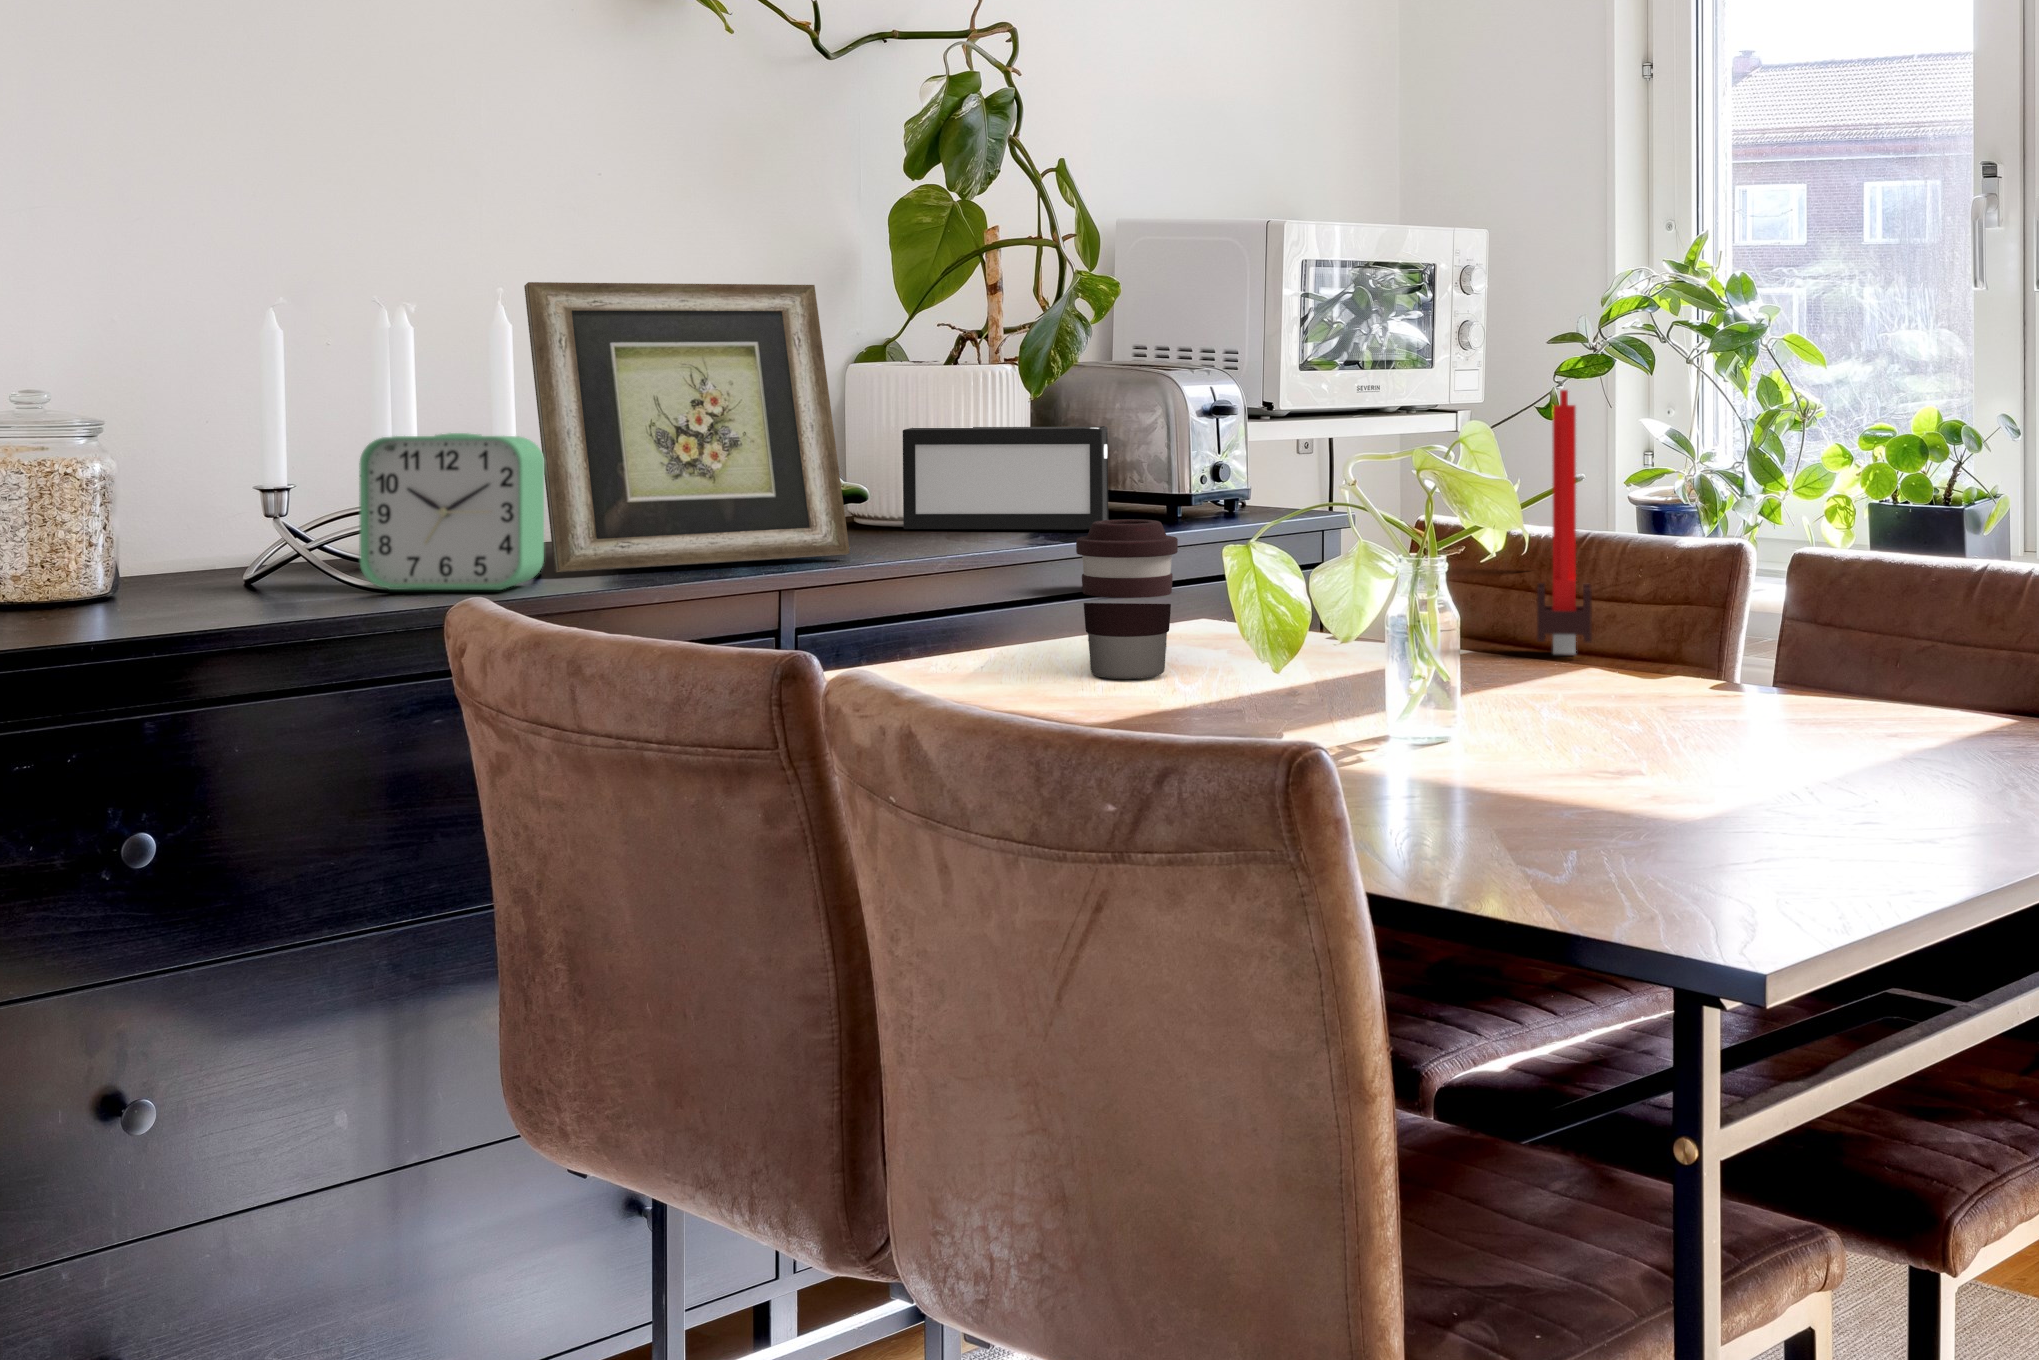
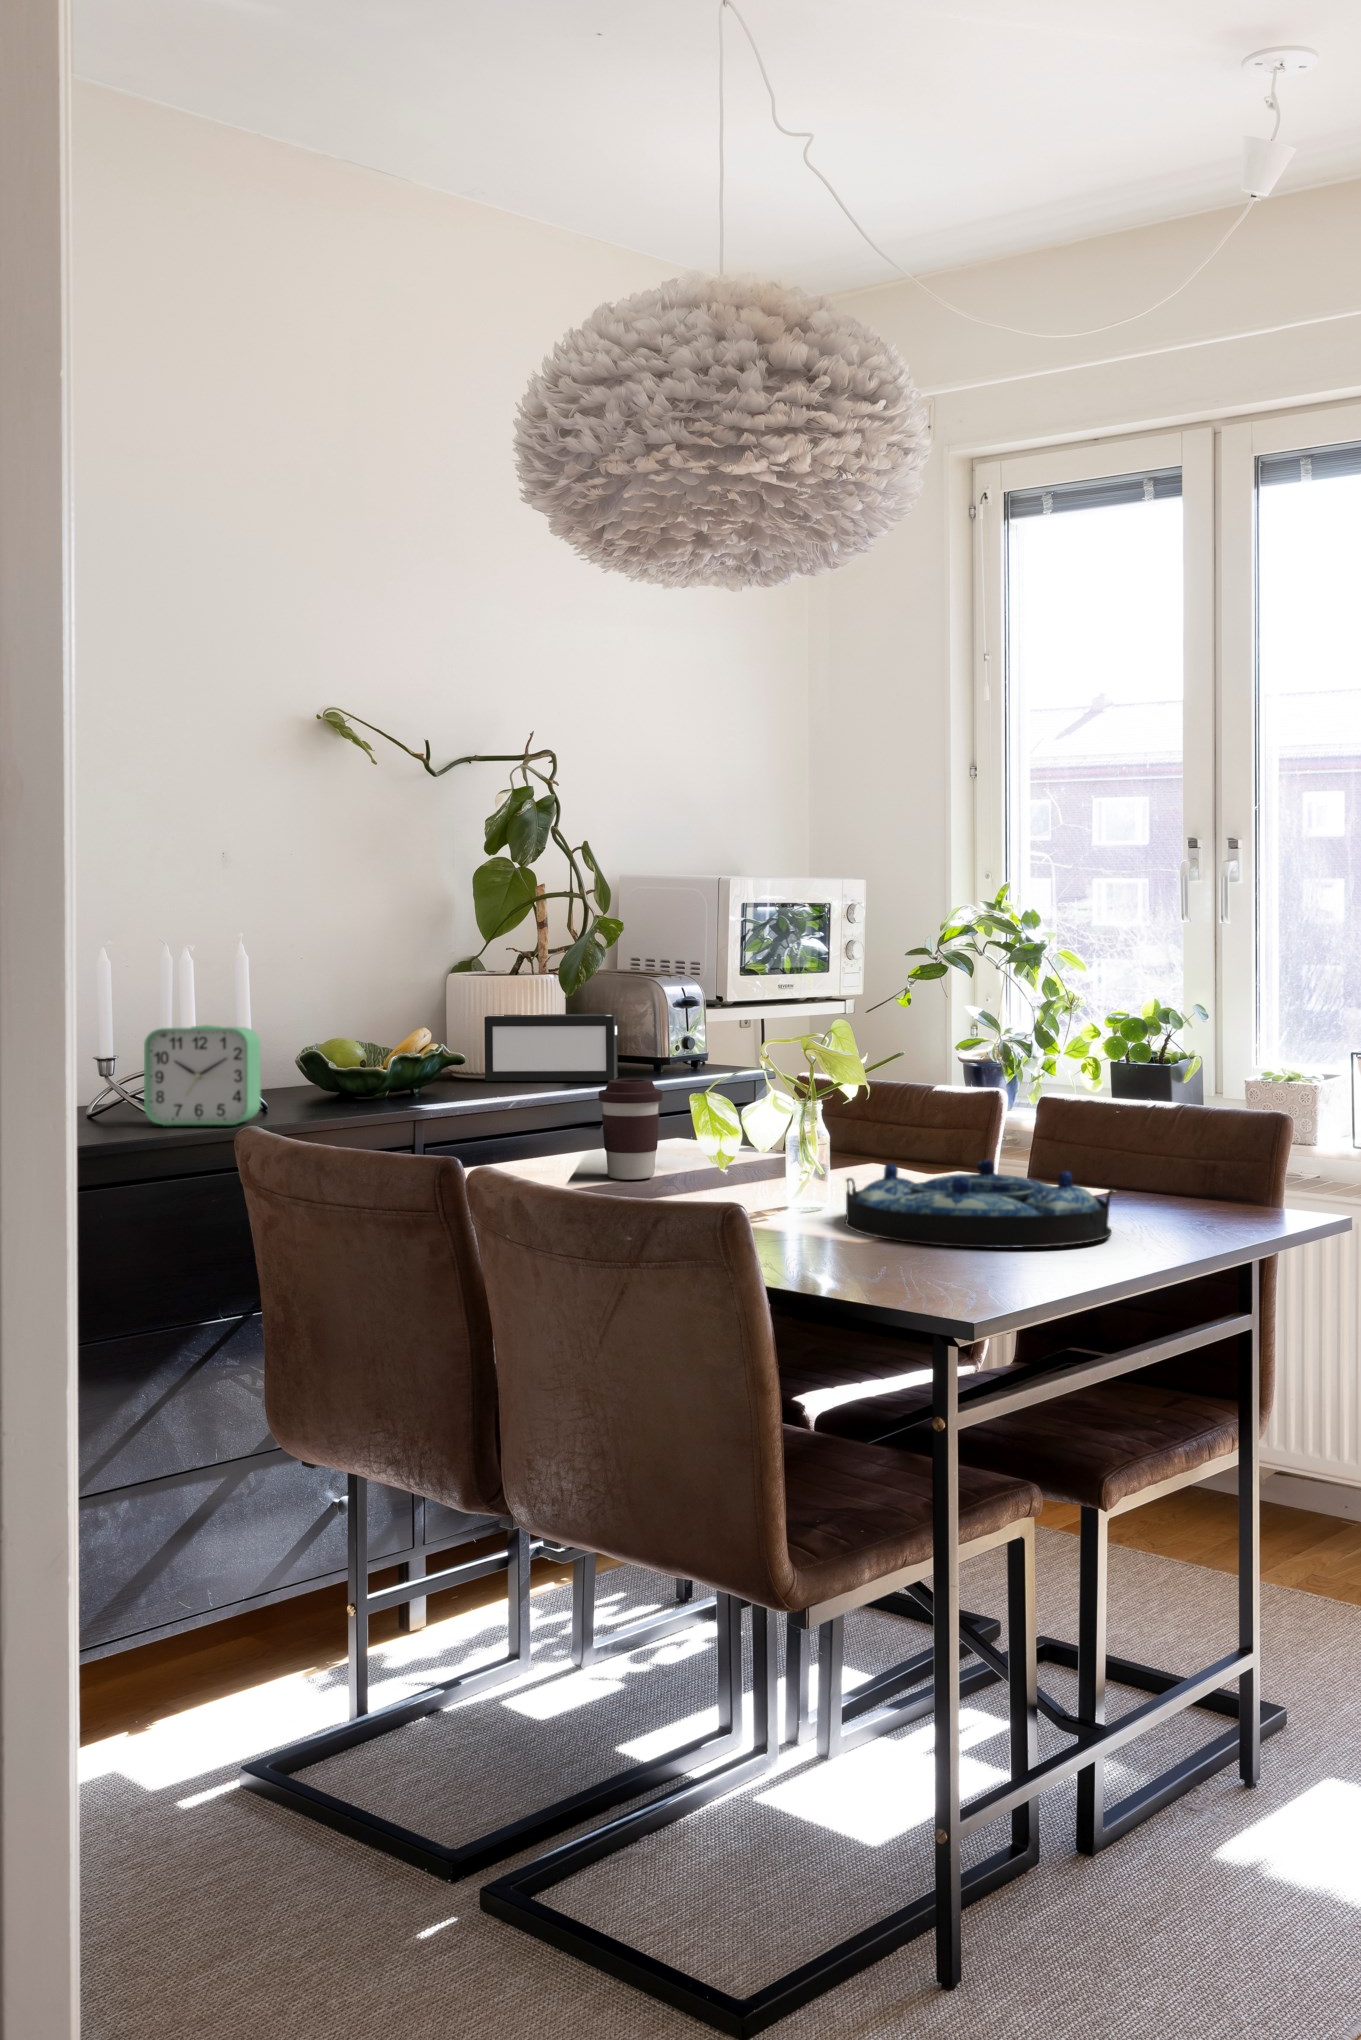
picture frame: present [524,282,850,573] -> none [245,927,453,1113]
candle: present [1537,390,1592,654] -> none [890,995,924,1162]
serving tray: none [1473,647,1922,790] -> present [845,1159,1114,1248]

